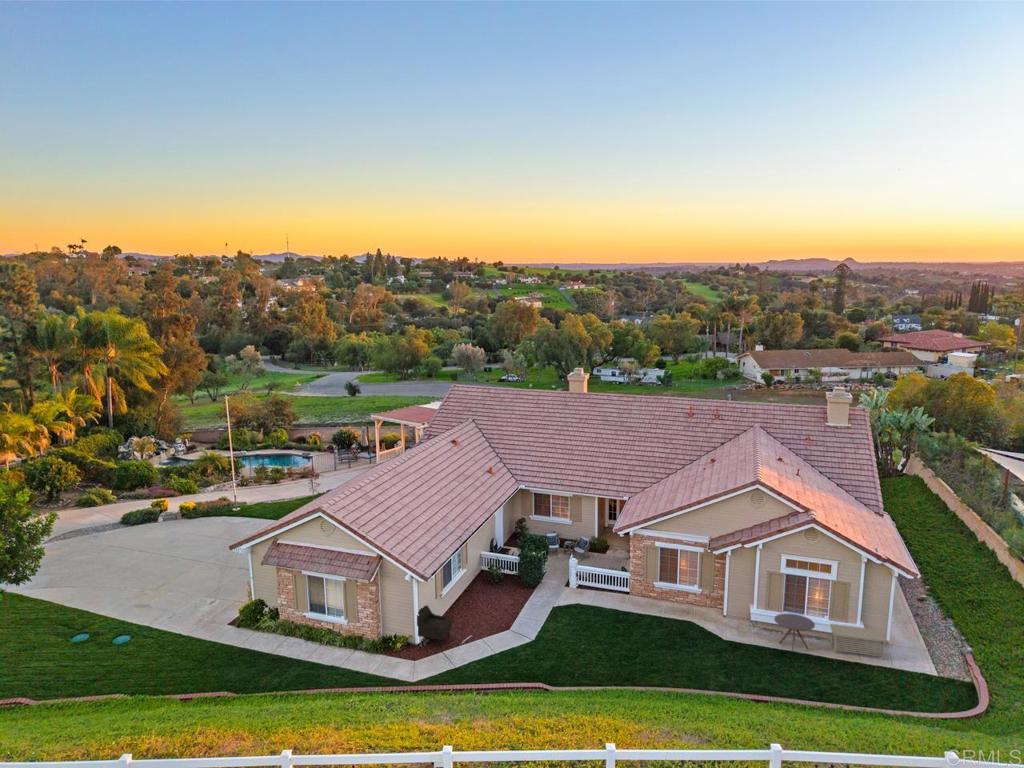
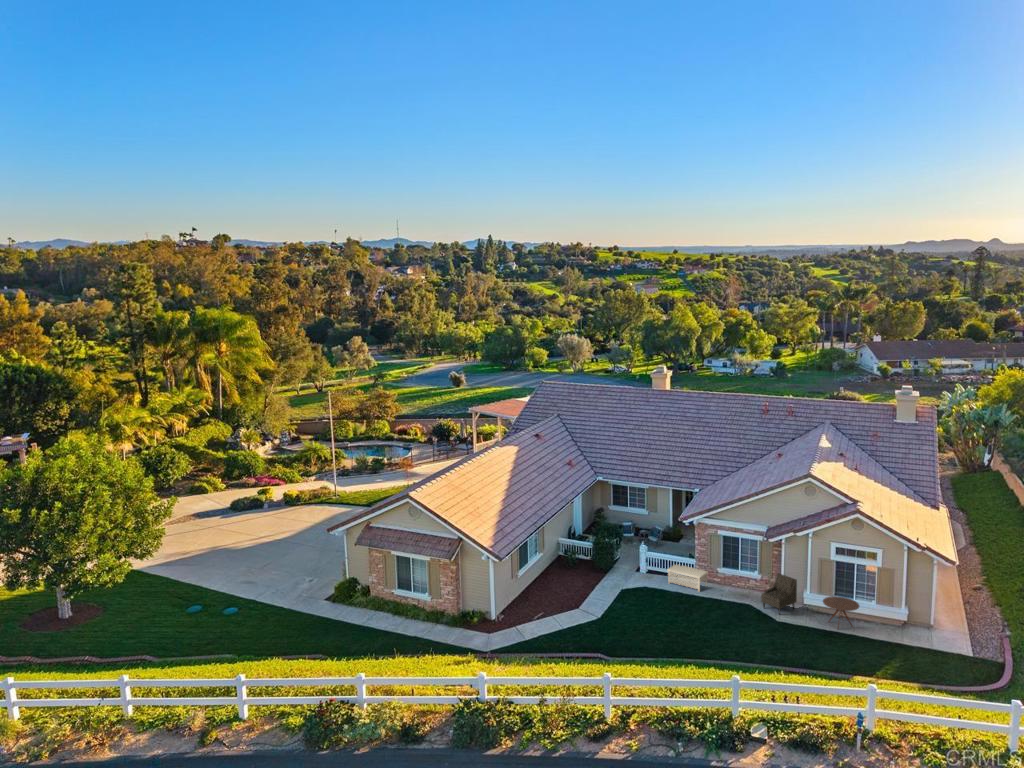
chair: present [417,605,452,647] -> present [761,573,797,614]
storage bench: present [830,624,886,660] -> present [667,564,708,591]

